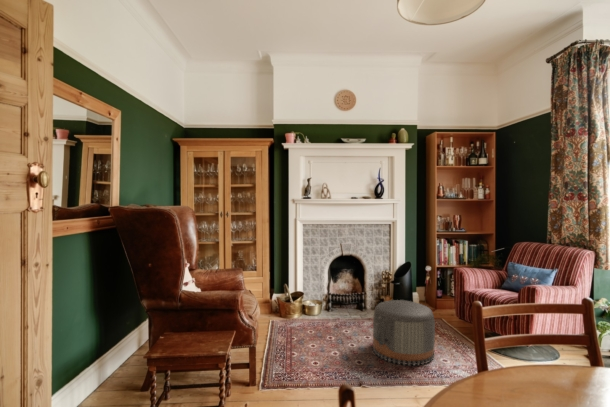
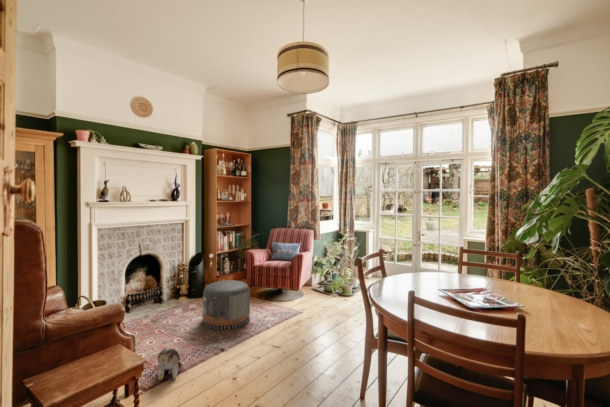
plush toy: none [271,351,316,387] -> present [158,348,182,380]

